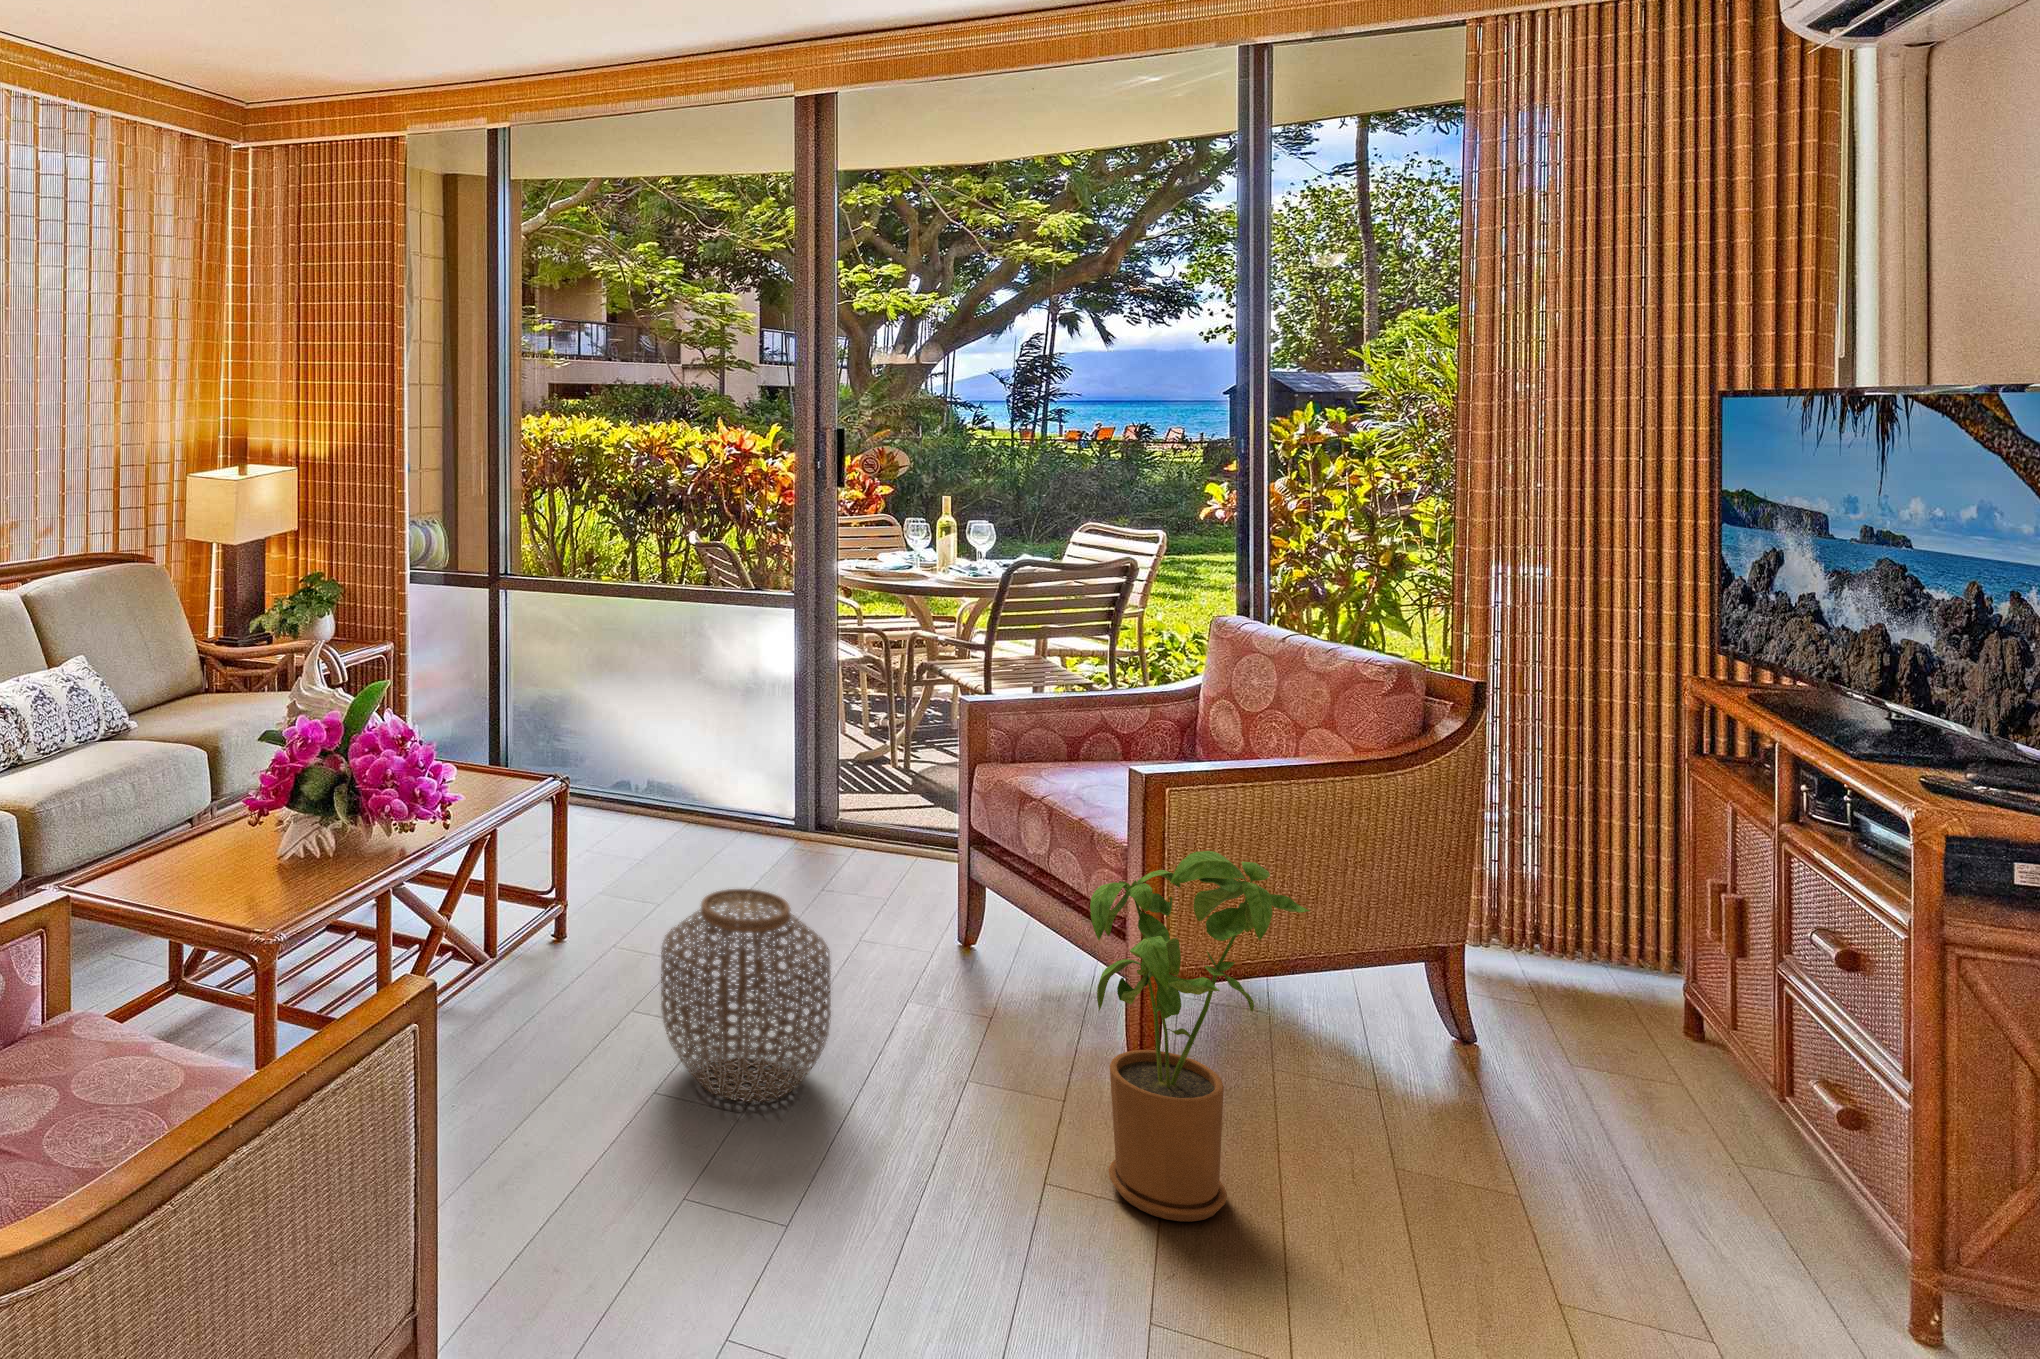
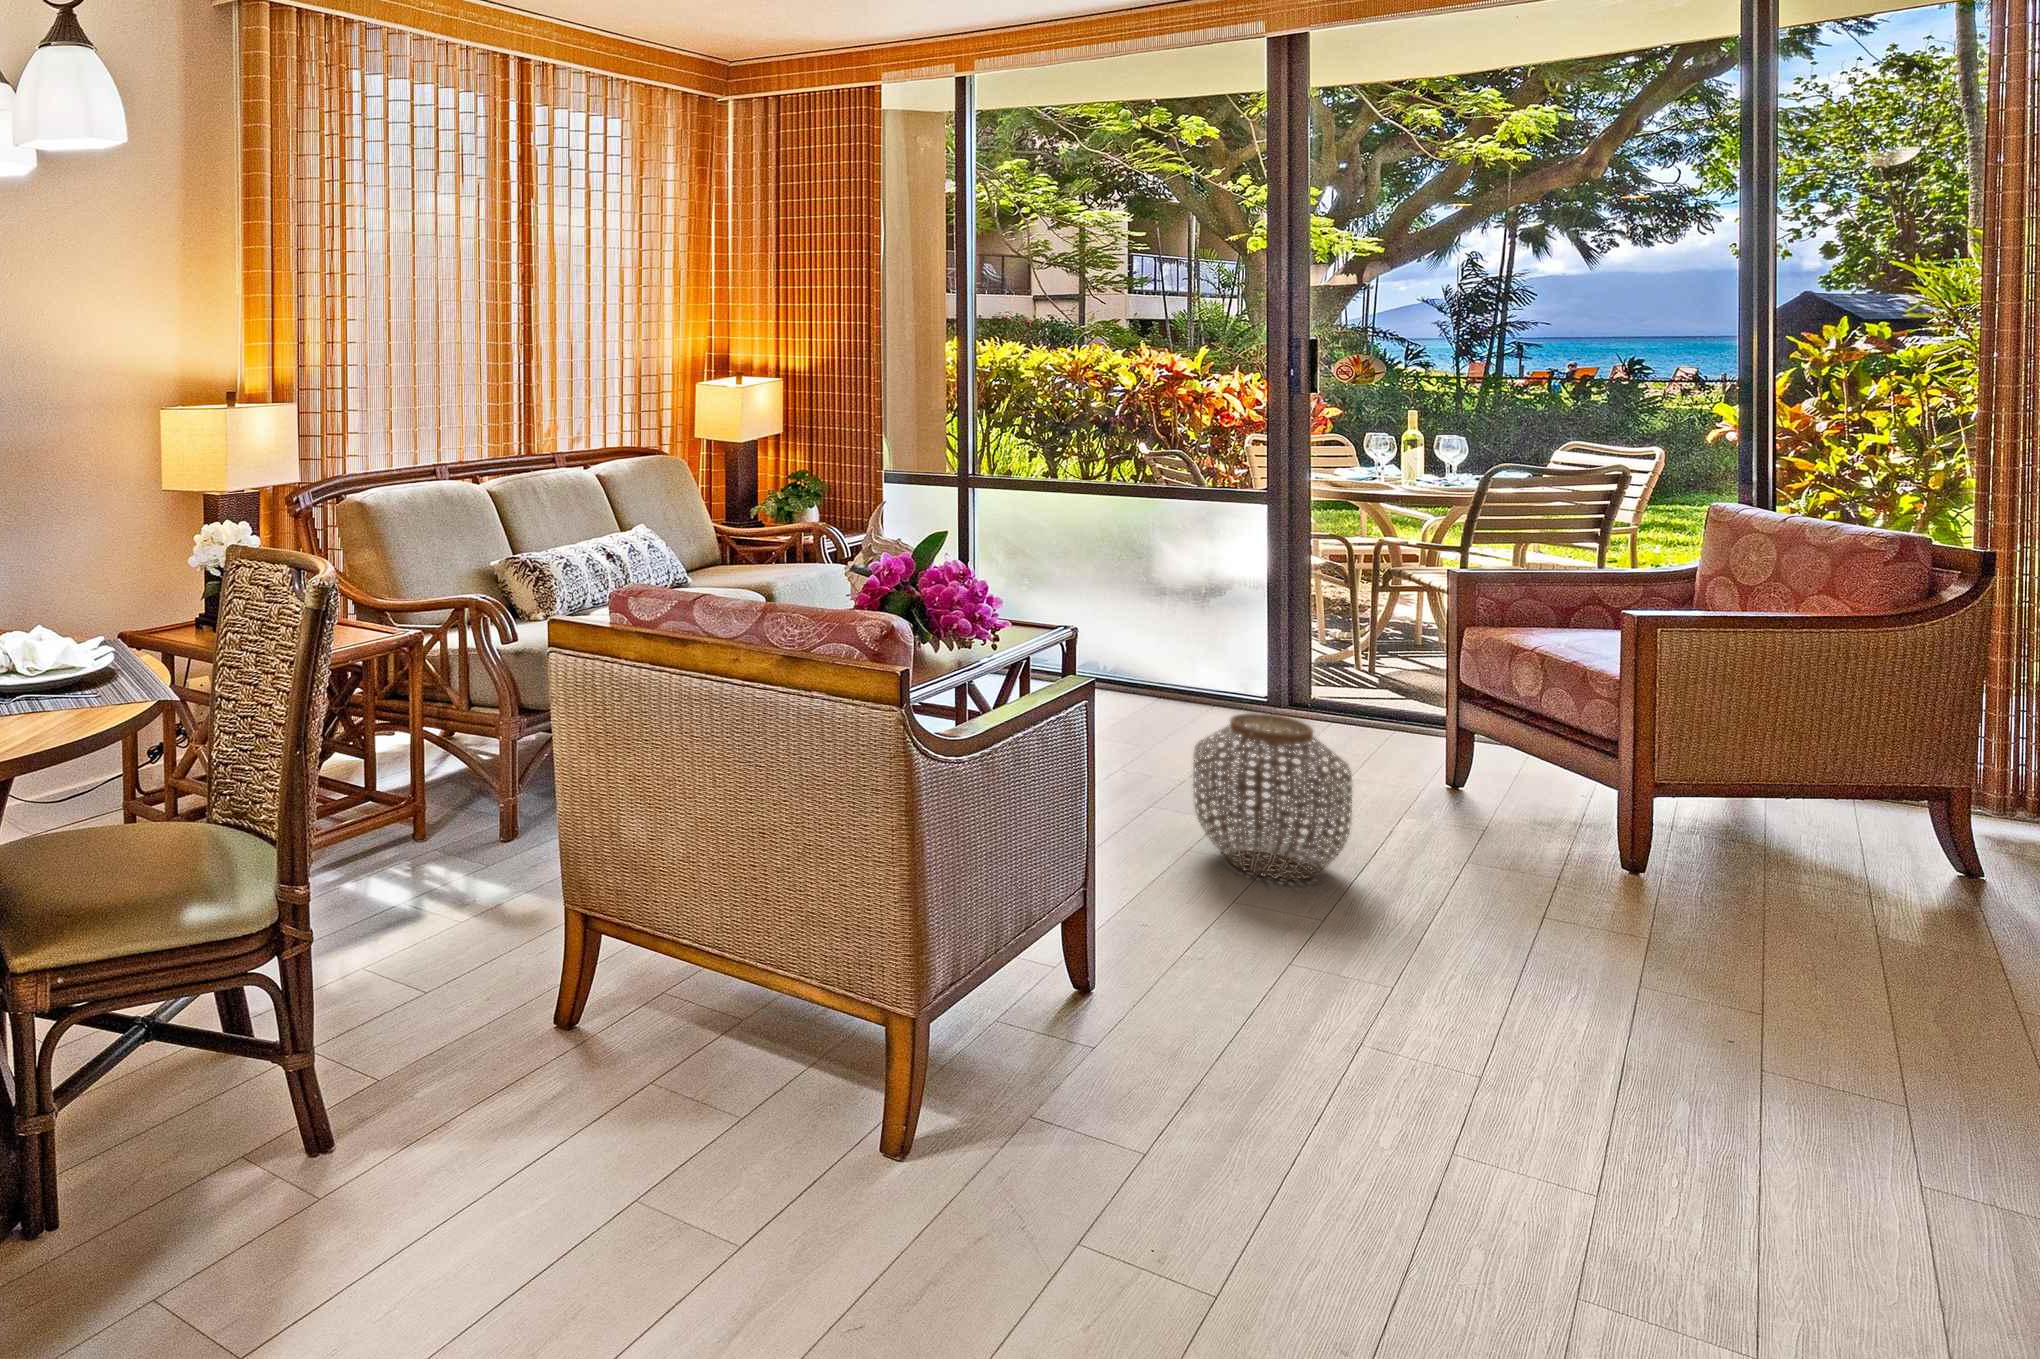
house plant: present [1090,851,1310,1222] -> none [1619,691,1856,998]

